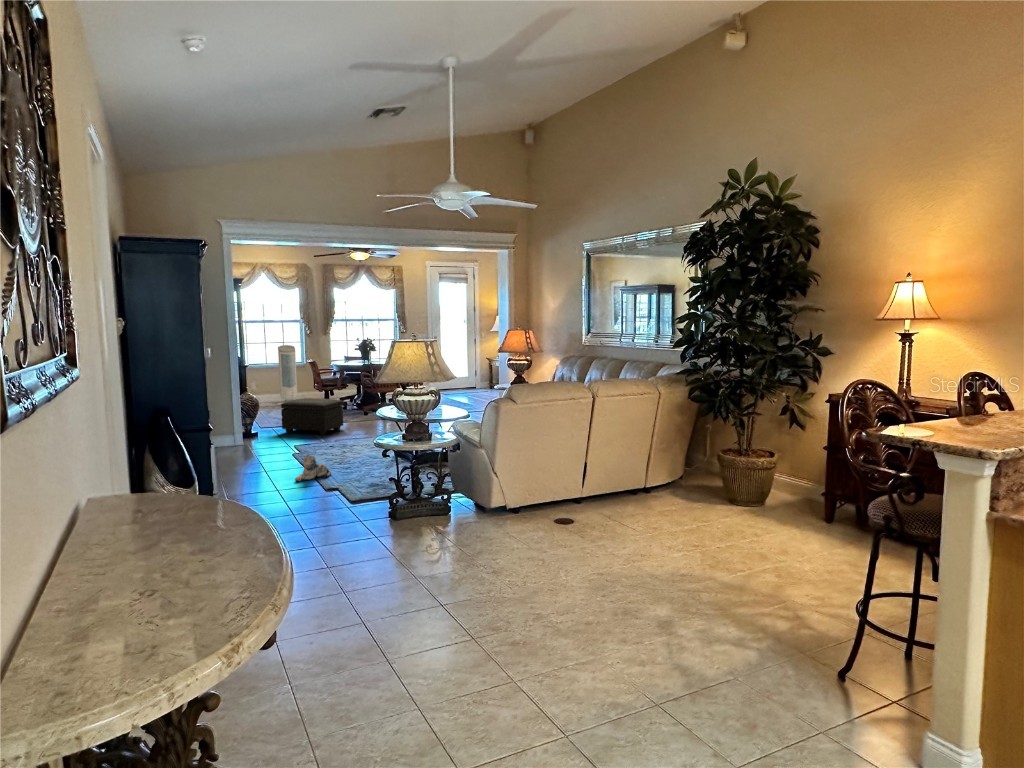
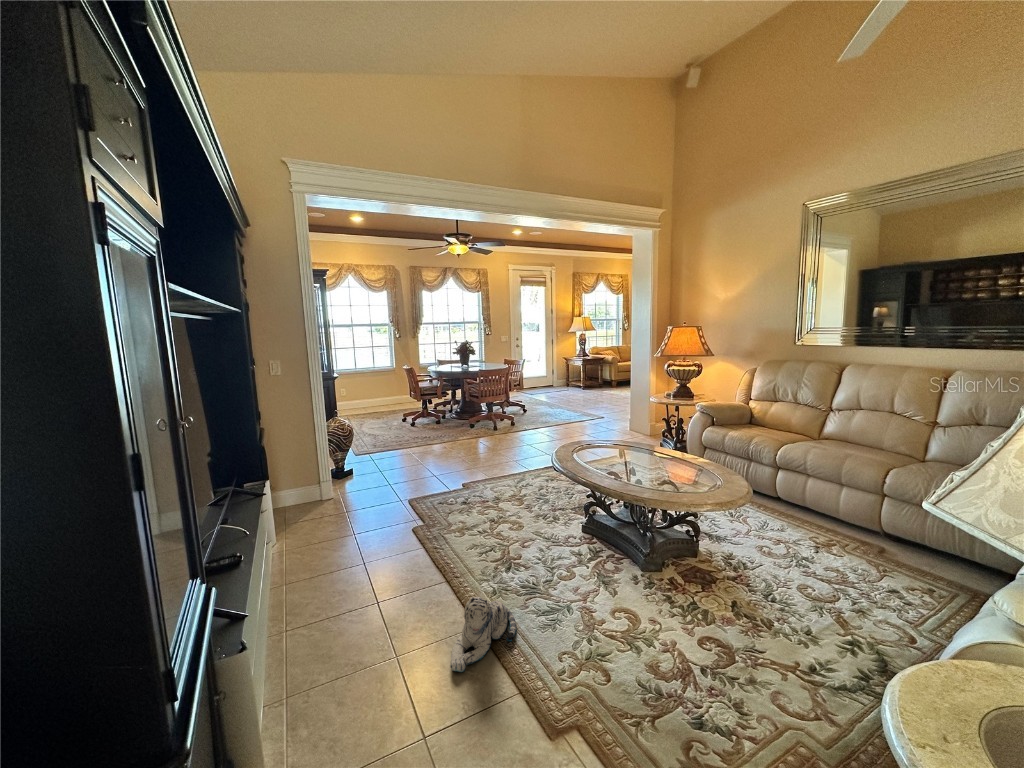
air purifier: present [277,345,297,405] -> none [368,351,394,413]
footstool: present [281,398,343,435] -> none [381,419,461,469]

